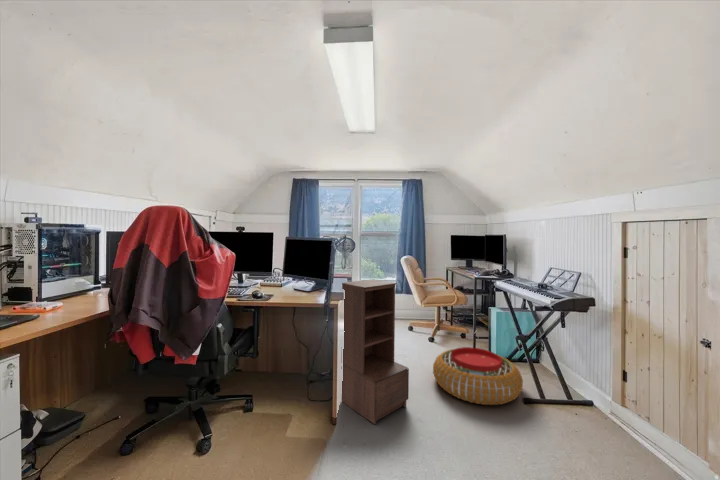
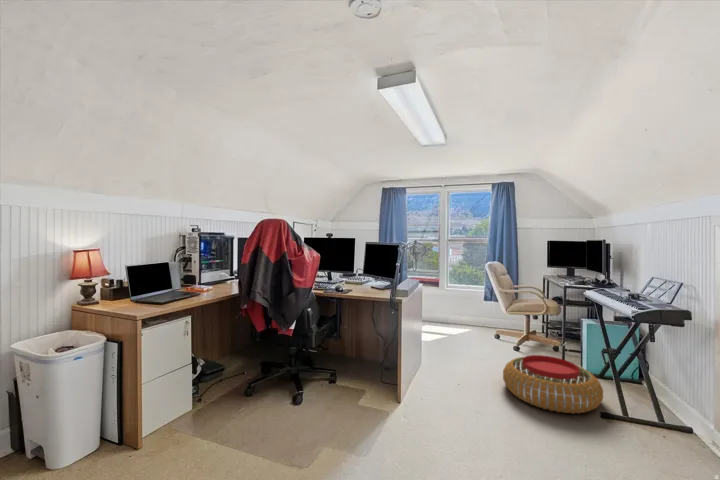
bookshelf: present [341,279,409,424] -> none [408,281,470,408]

